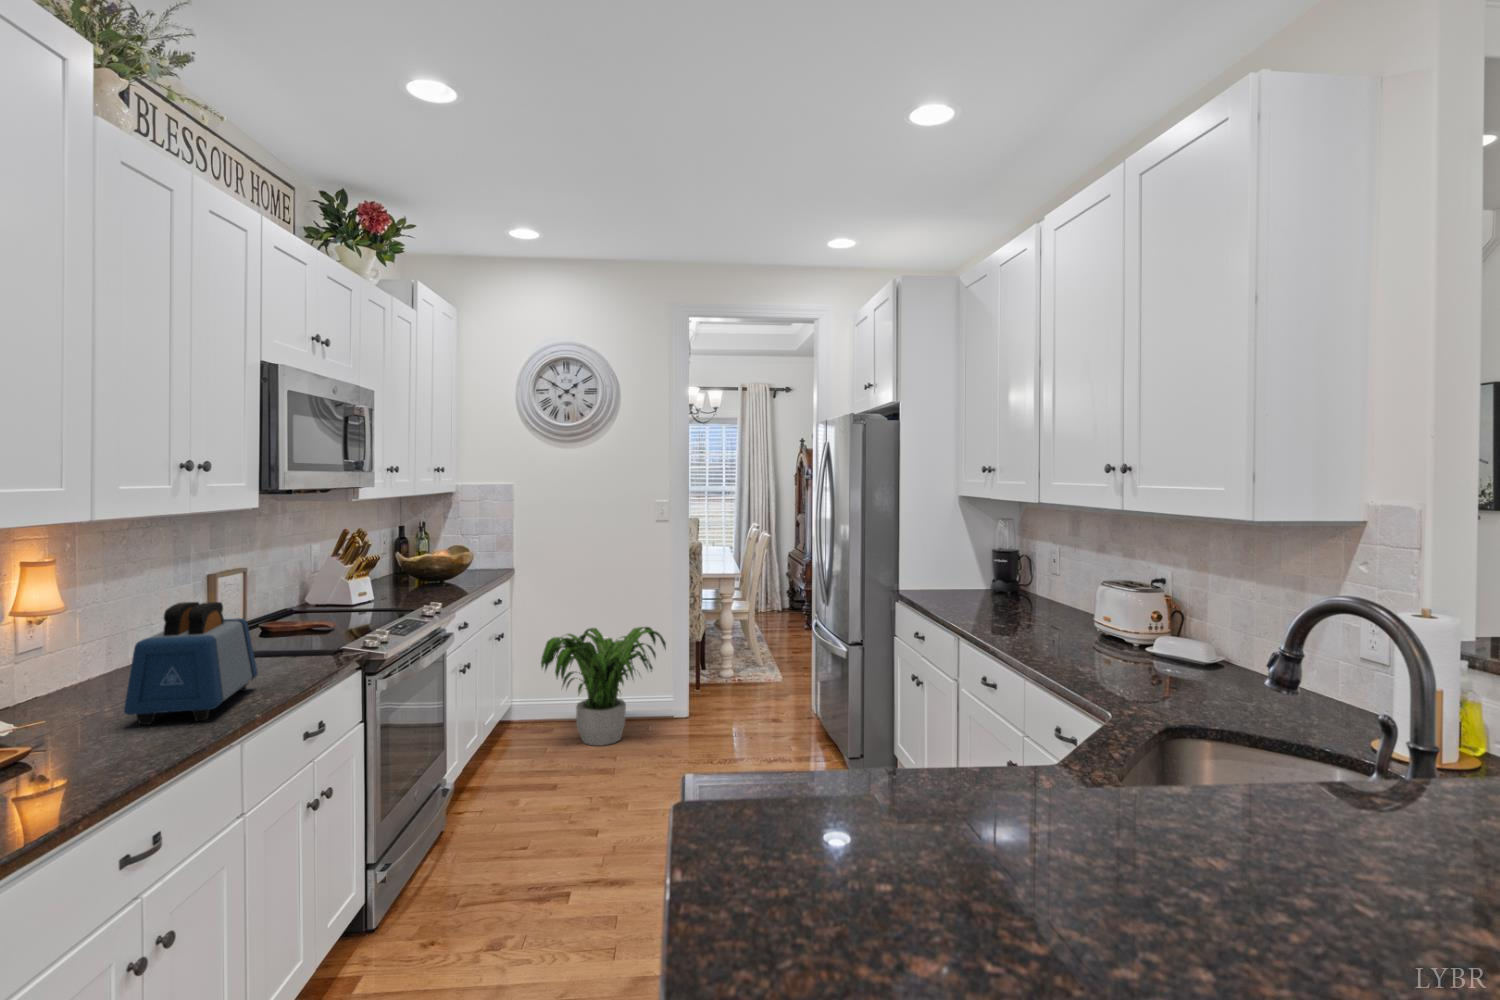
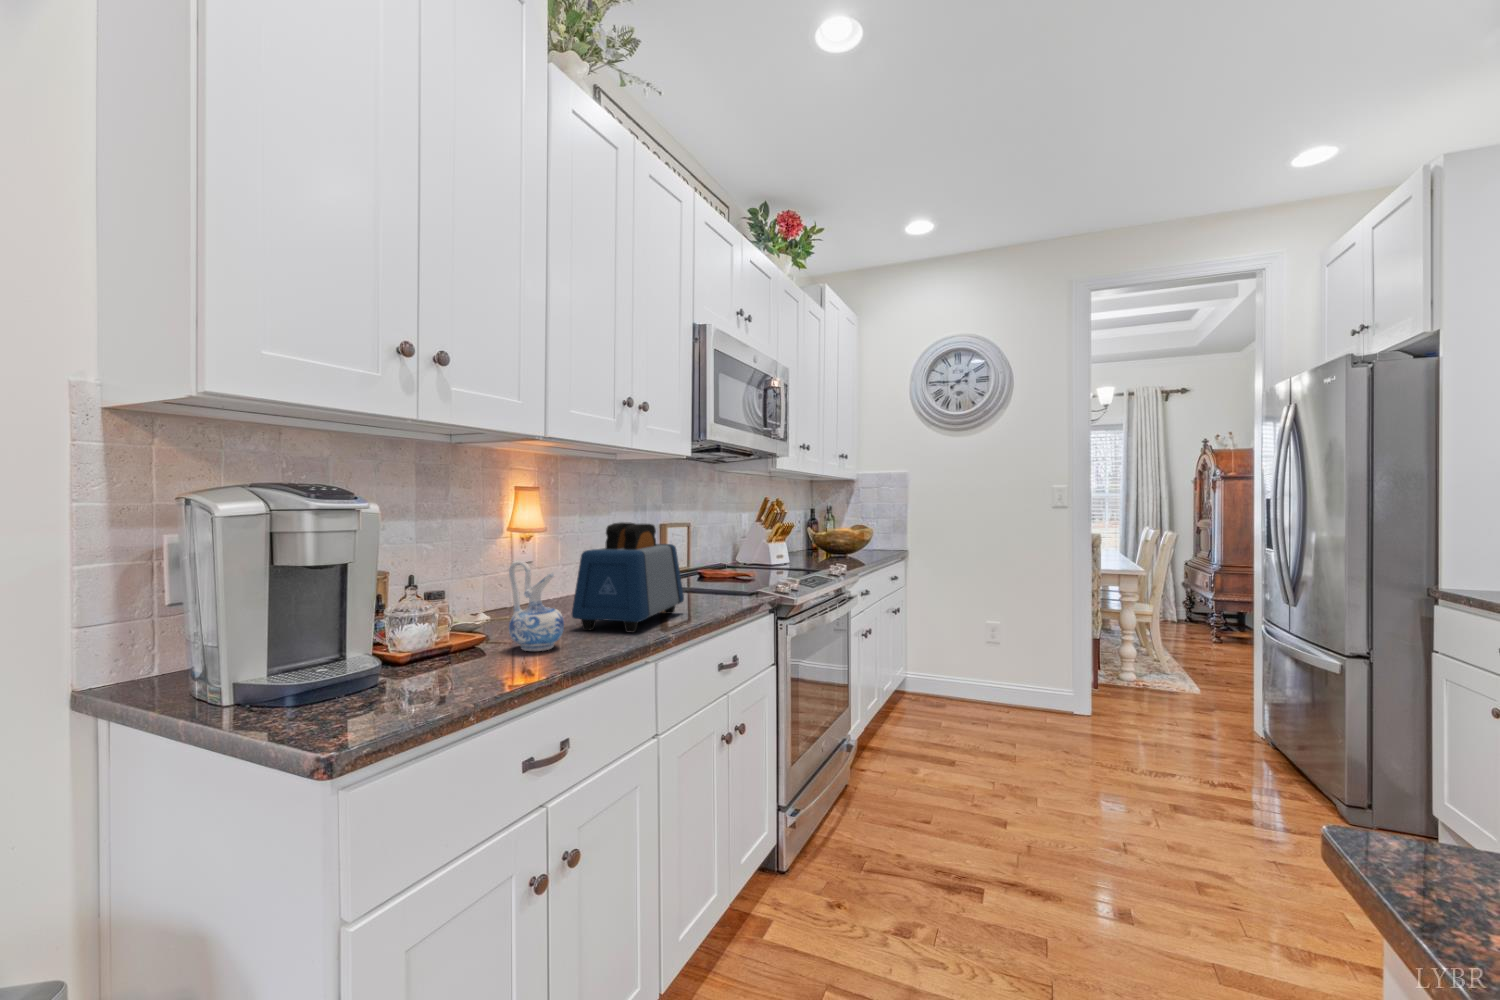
potted plant: present [541,627,666,746] -> none [936,611,1067,730]
ceramic pitcher: none [55,668,128,760] -> present [509,561,564,651]

